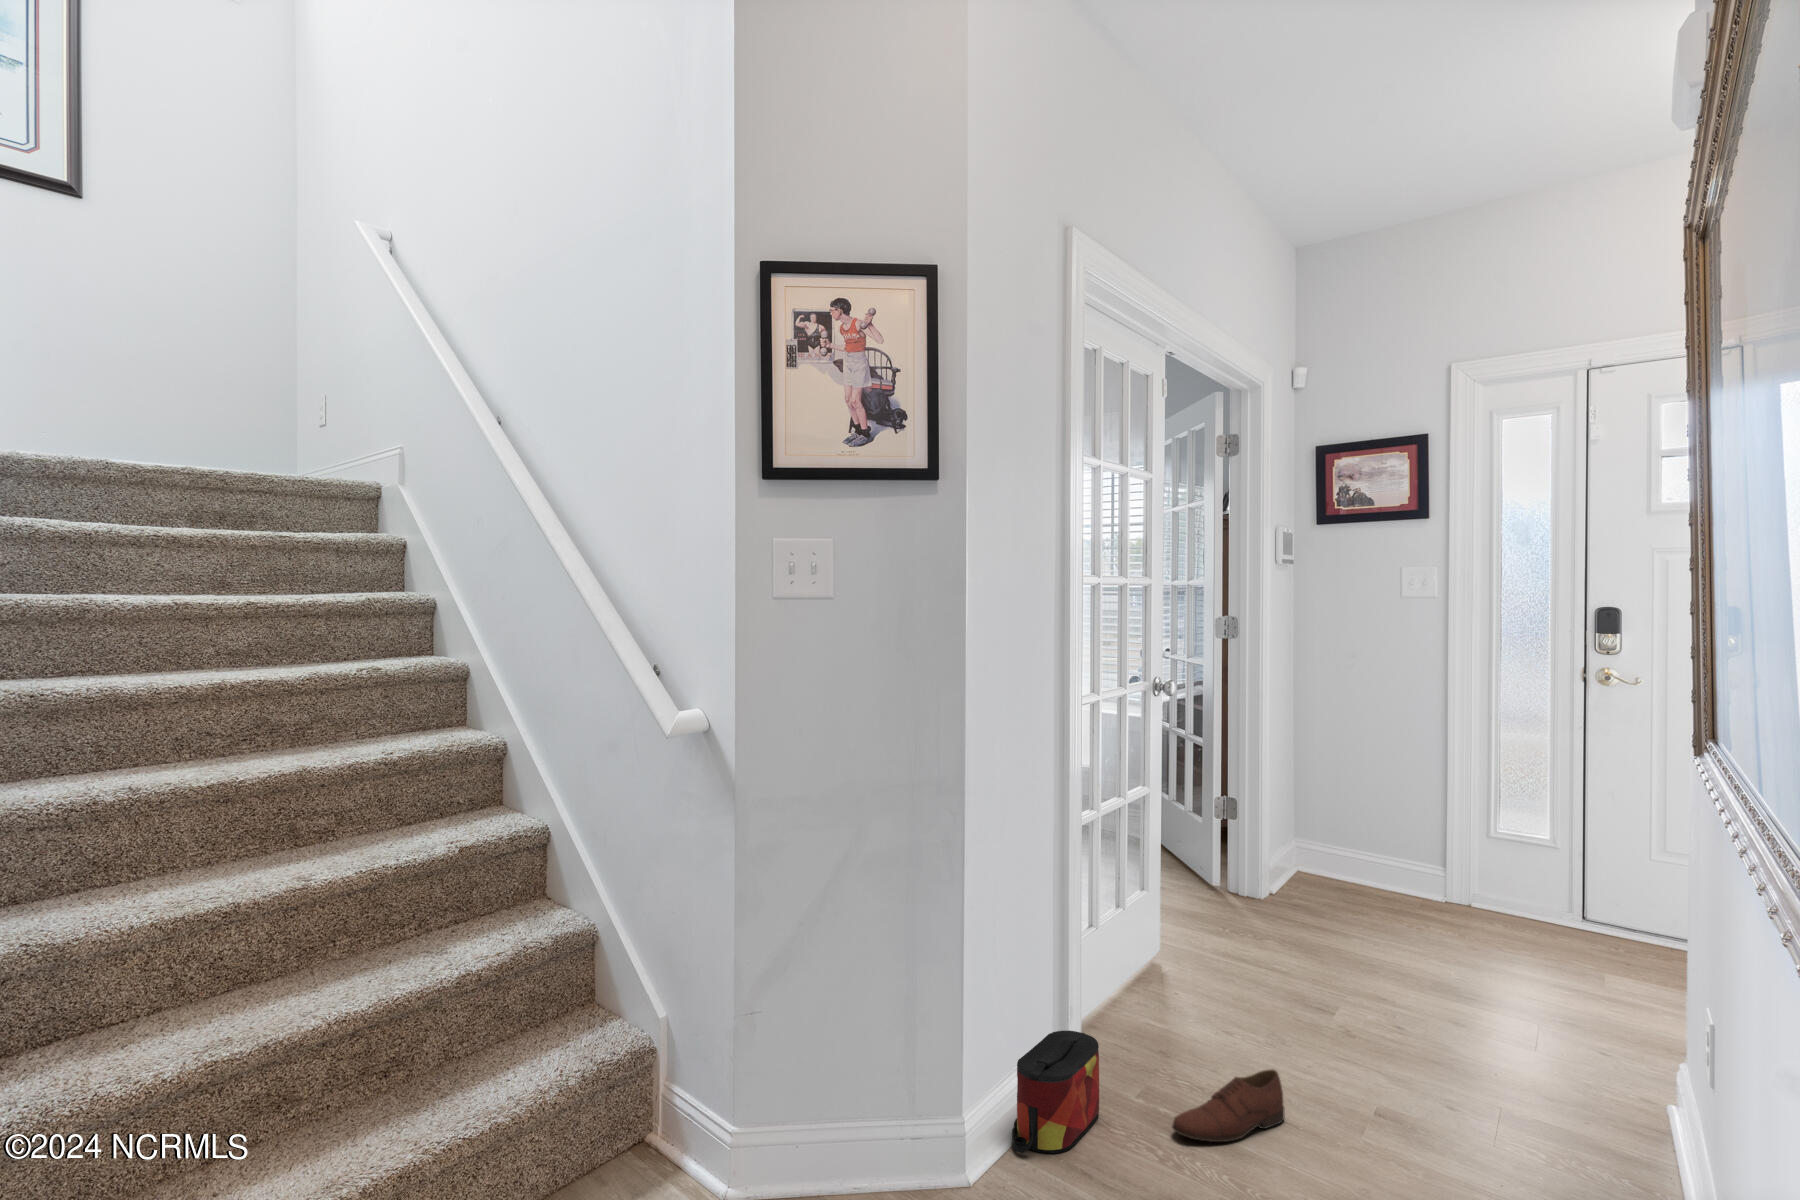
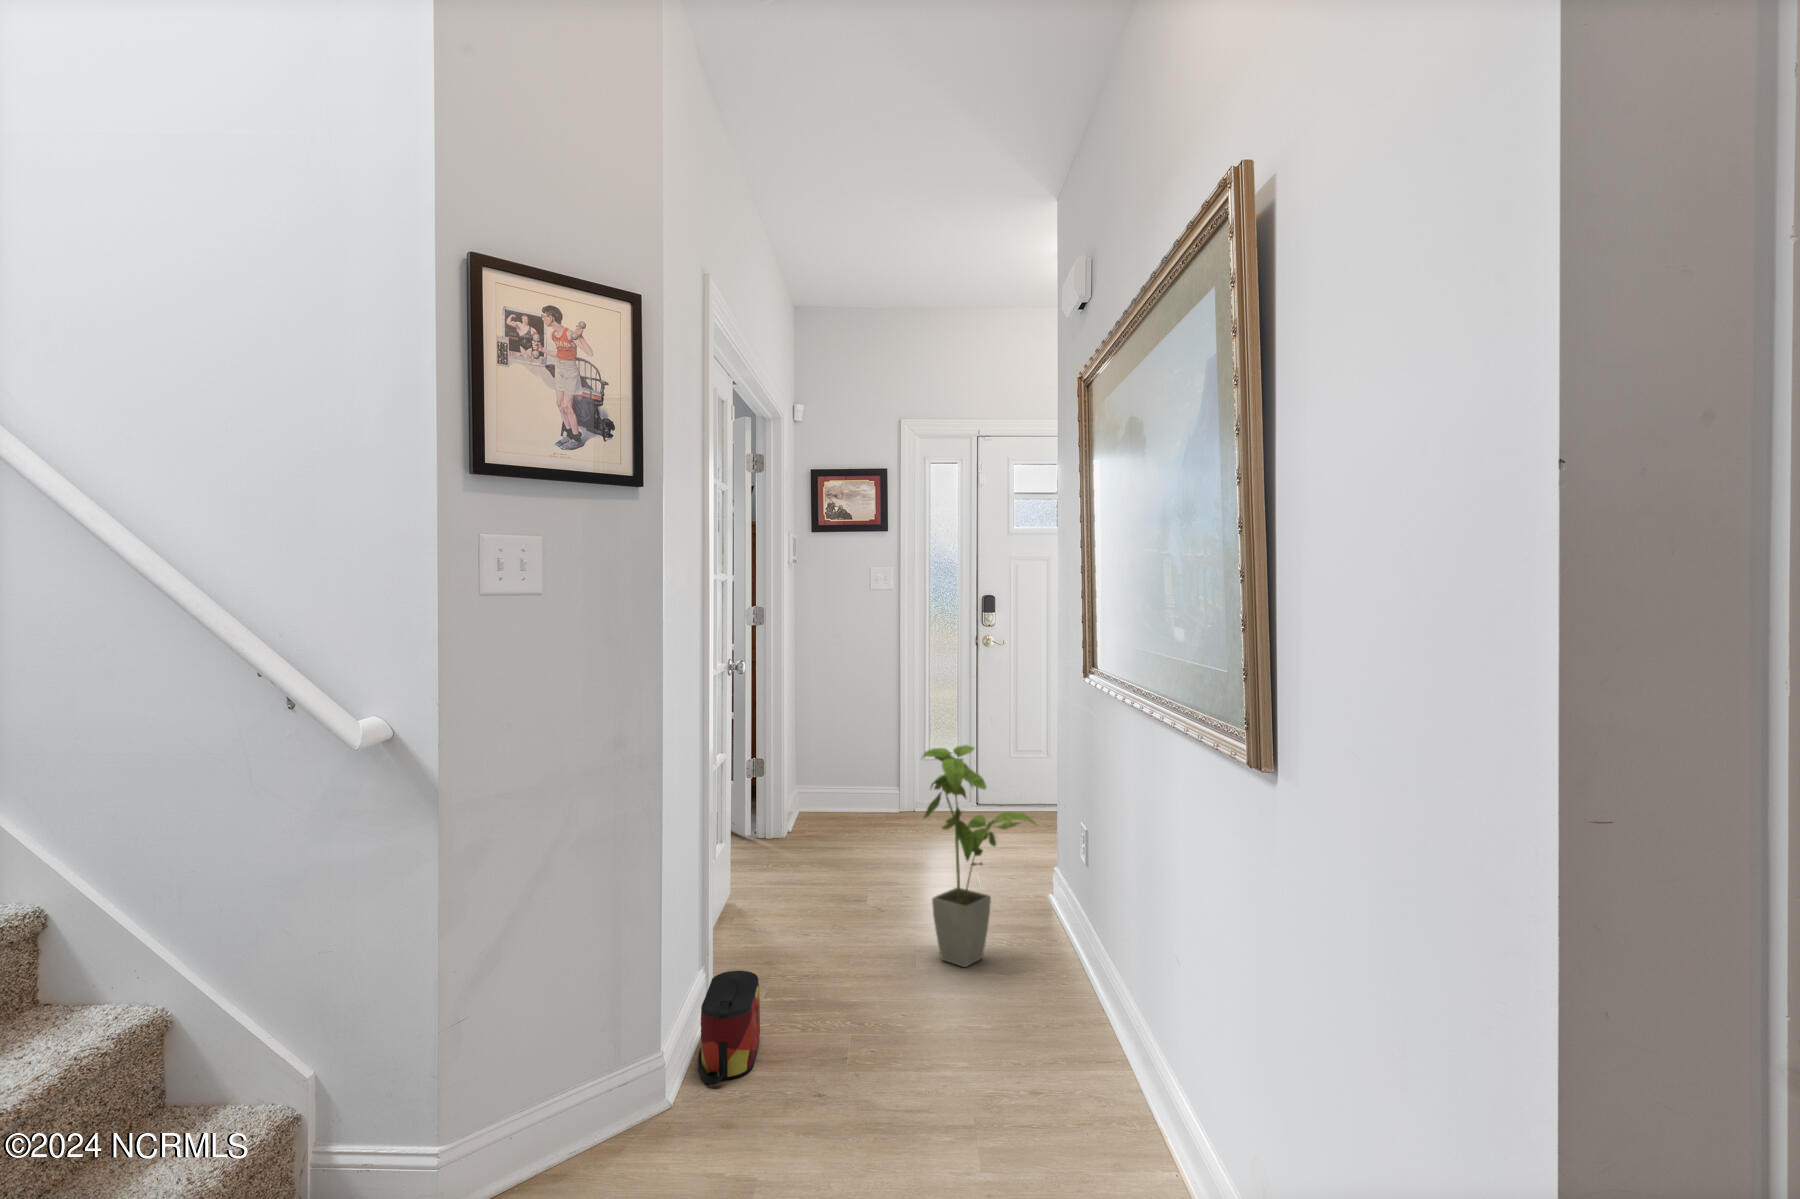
house plant: none [1350,805,1531,1110] -> present [923,745,1036,967]
shoe: present [1172,1069,1285,1142] -> none [821,962,891,1031]

